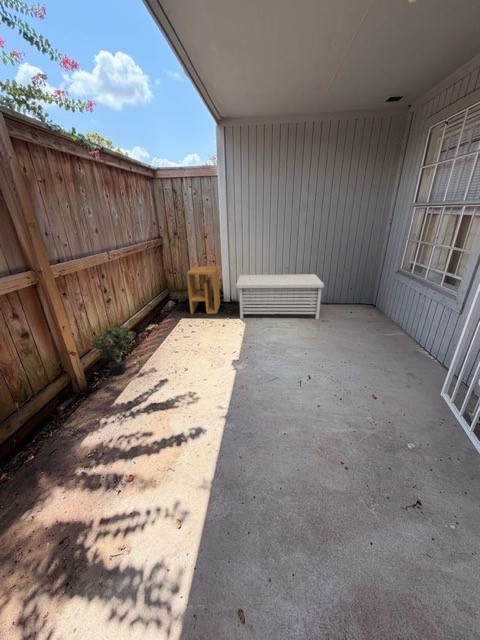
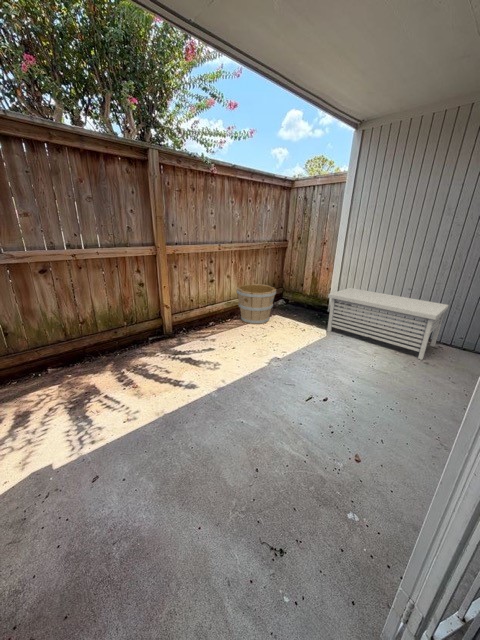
side table: present [186,266,220,314] -> none [288,271,330,321]
wooden bucket: none [137,289,184,336] -> present [237,284,276,324]
potted plant: present [91,326,136,375] -> none [178,298,210,336]

